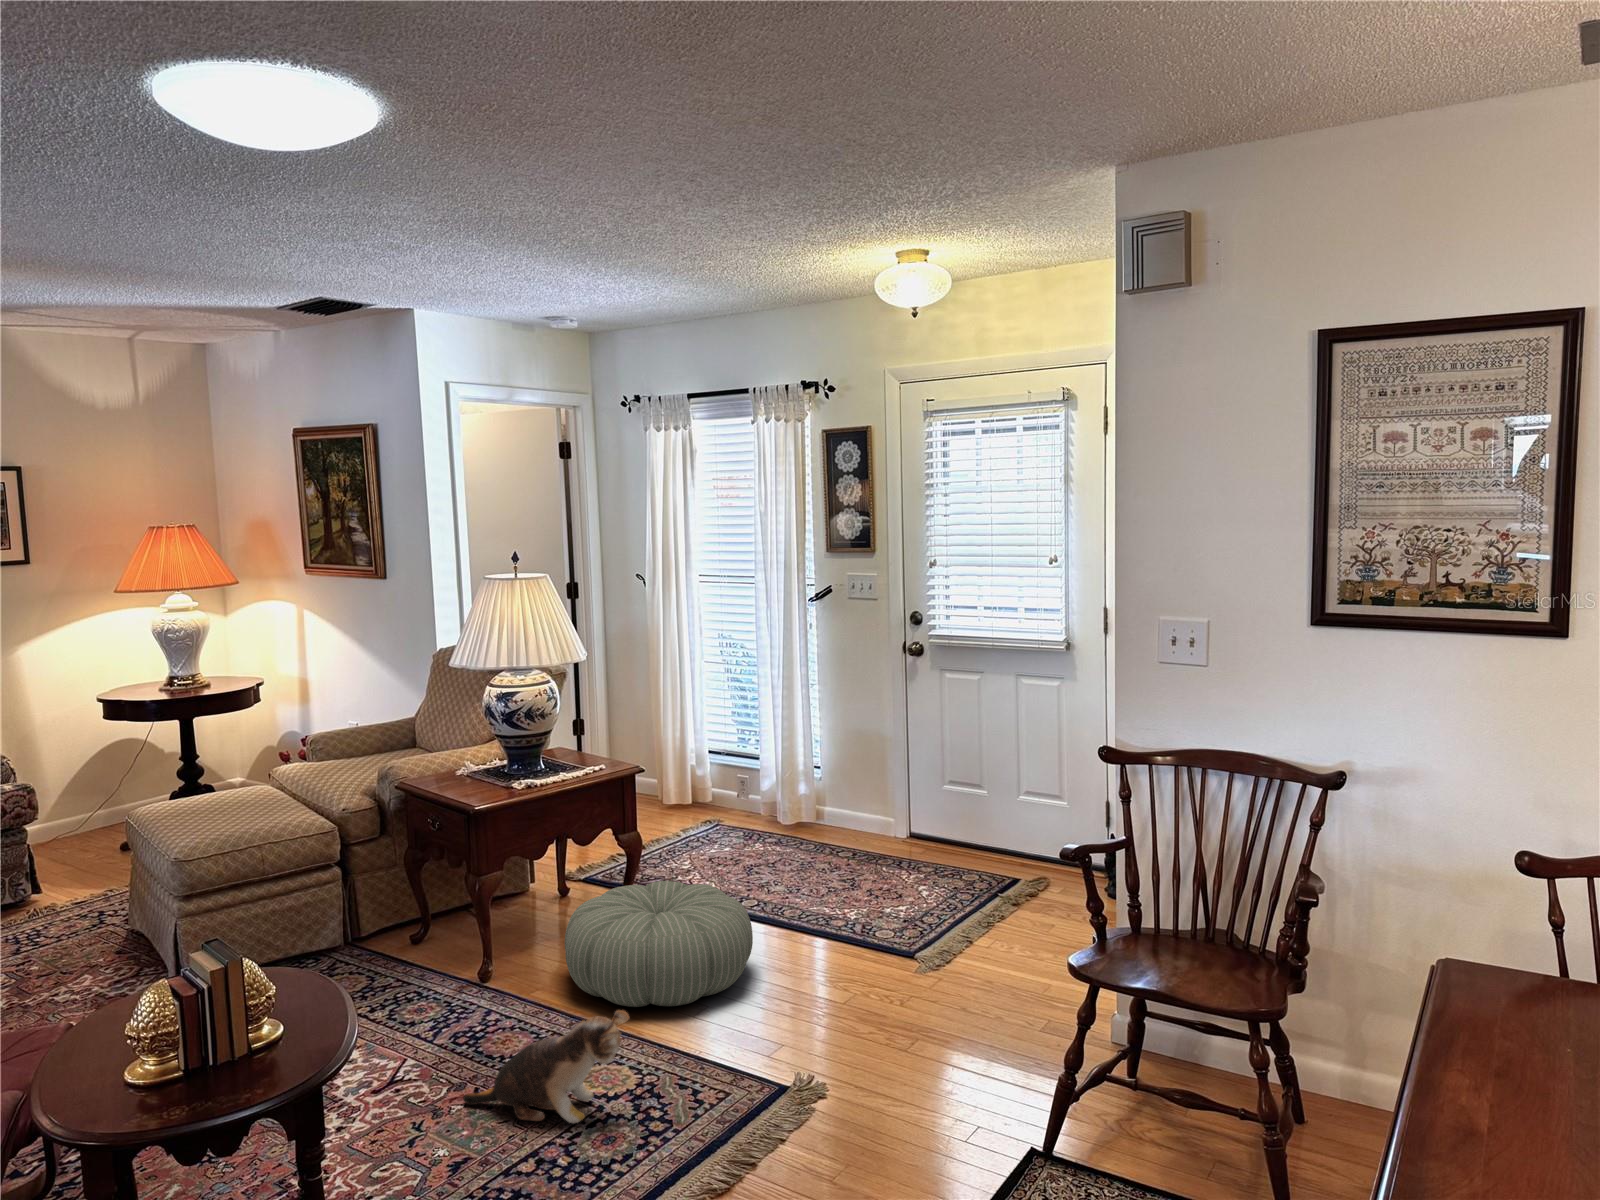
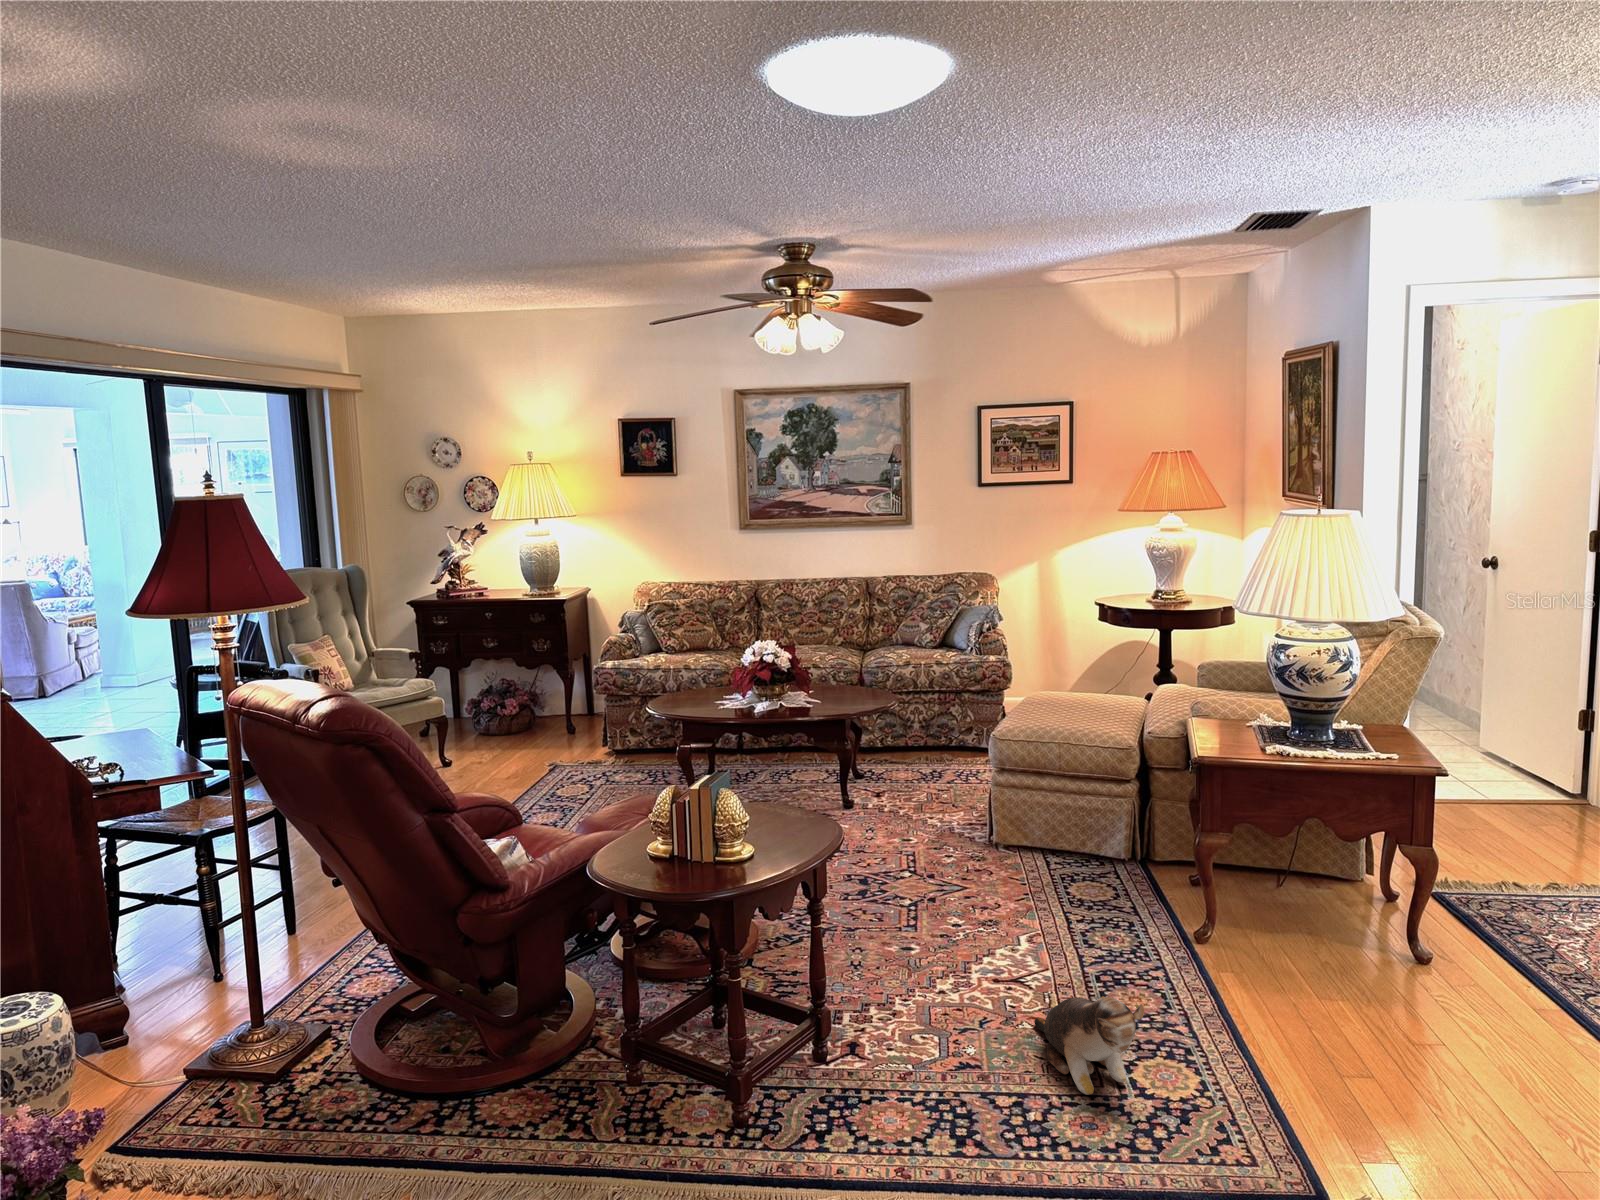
pouf: present [565,881,753,1007] -> none [1243,894,1504,1065]

